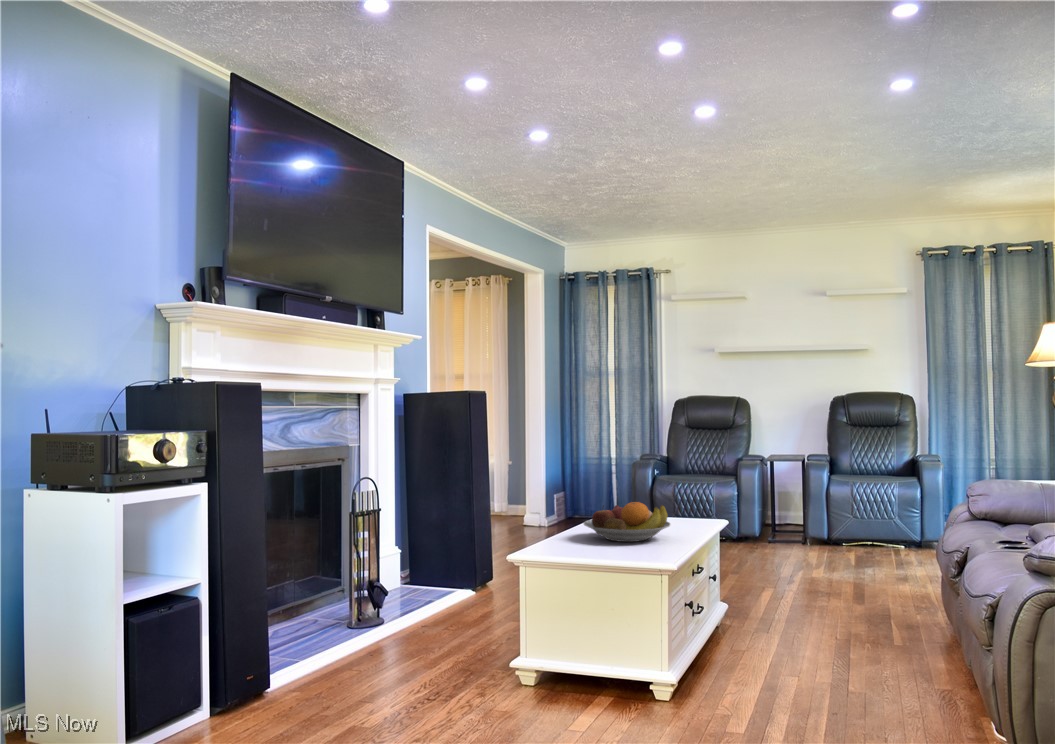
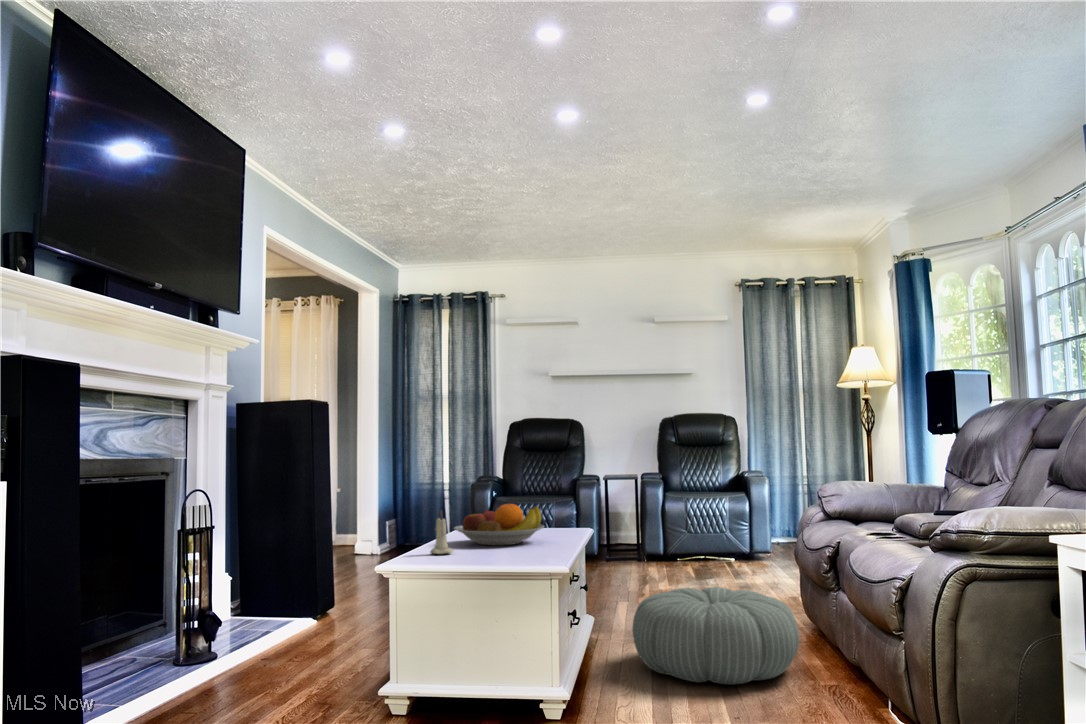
candle: none [555,510,577,551] -> present [430,511,453,554]
pouf: none [756,593,934,697] -> present [632,587,799,684]

